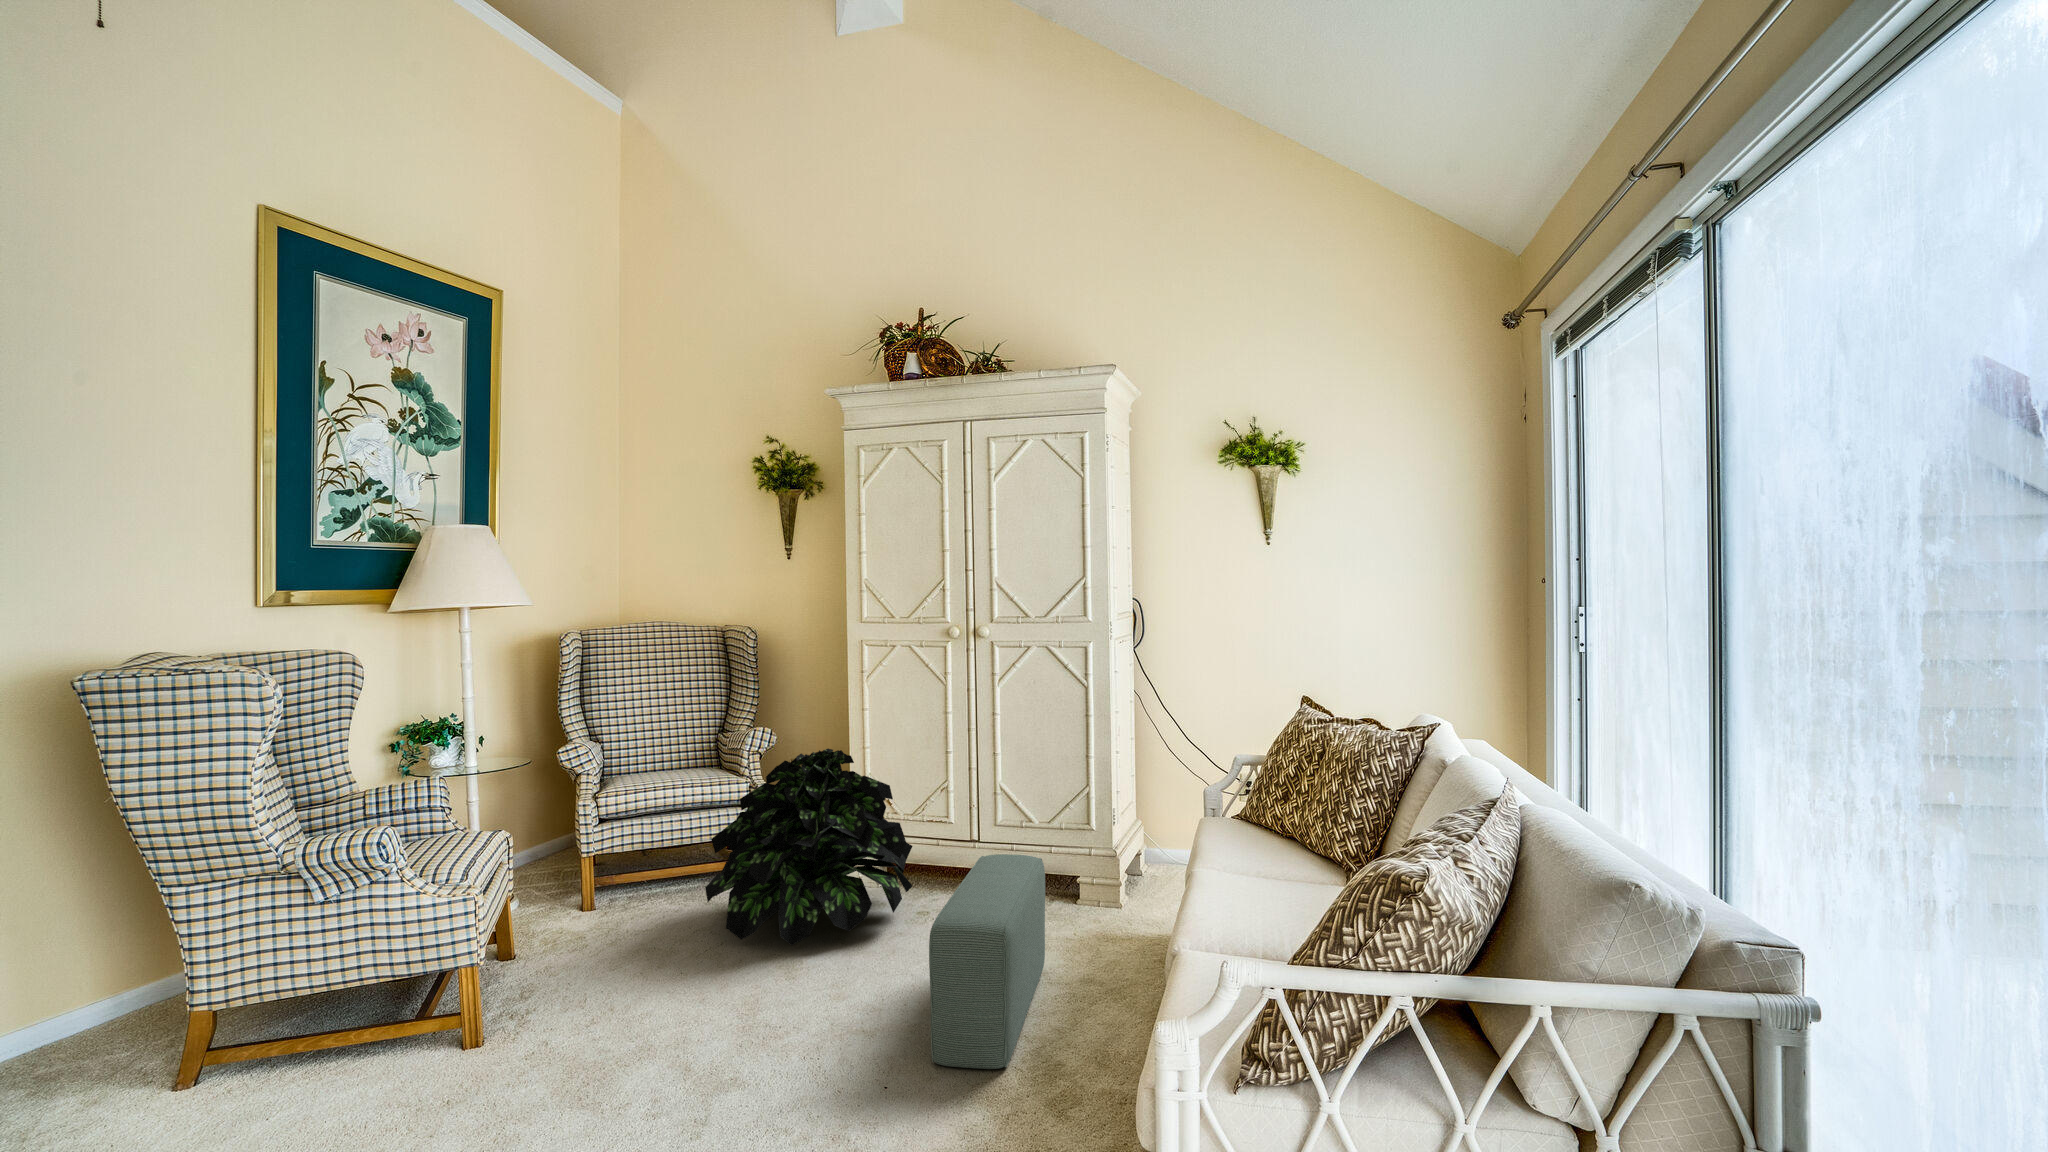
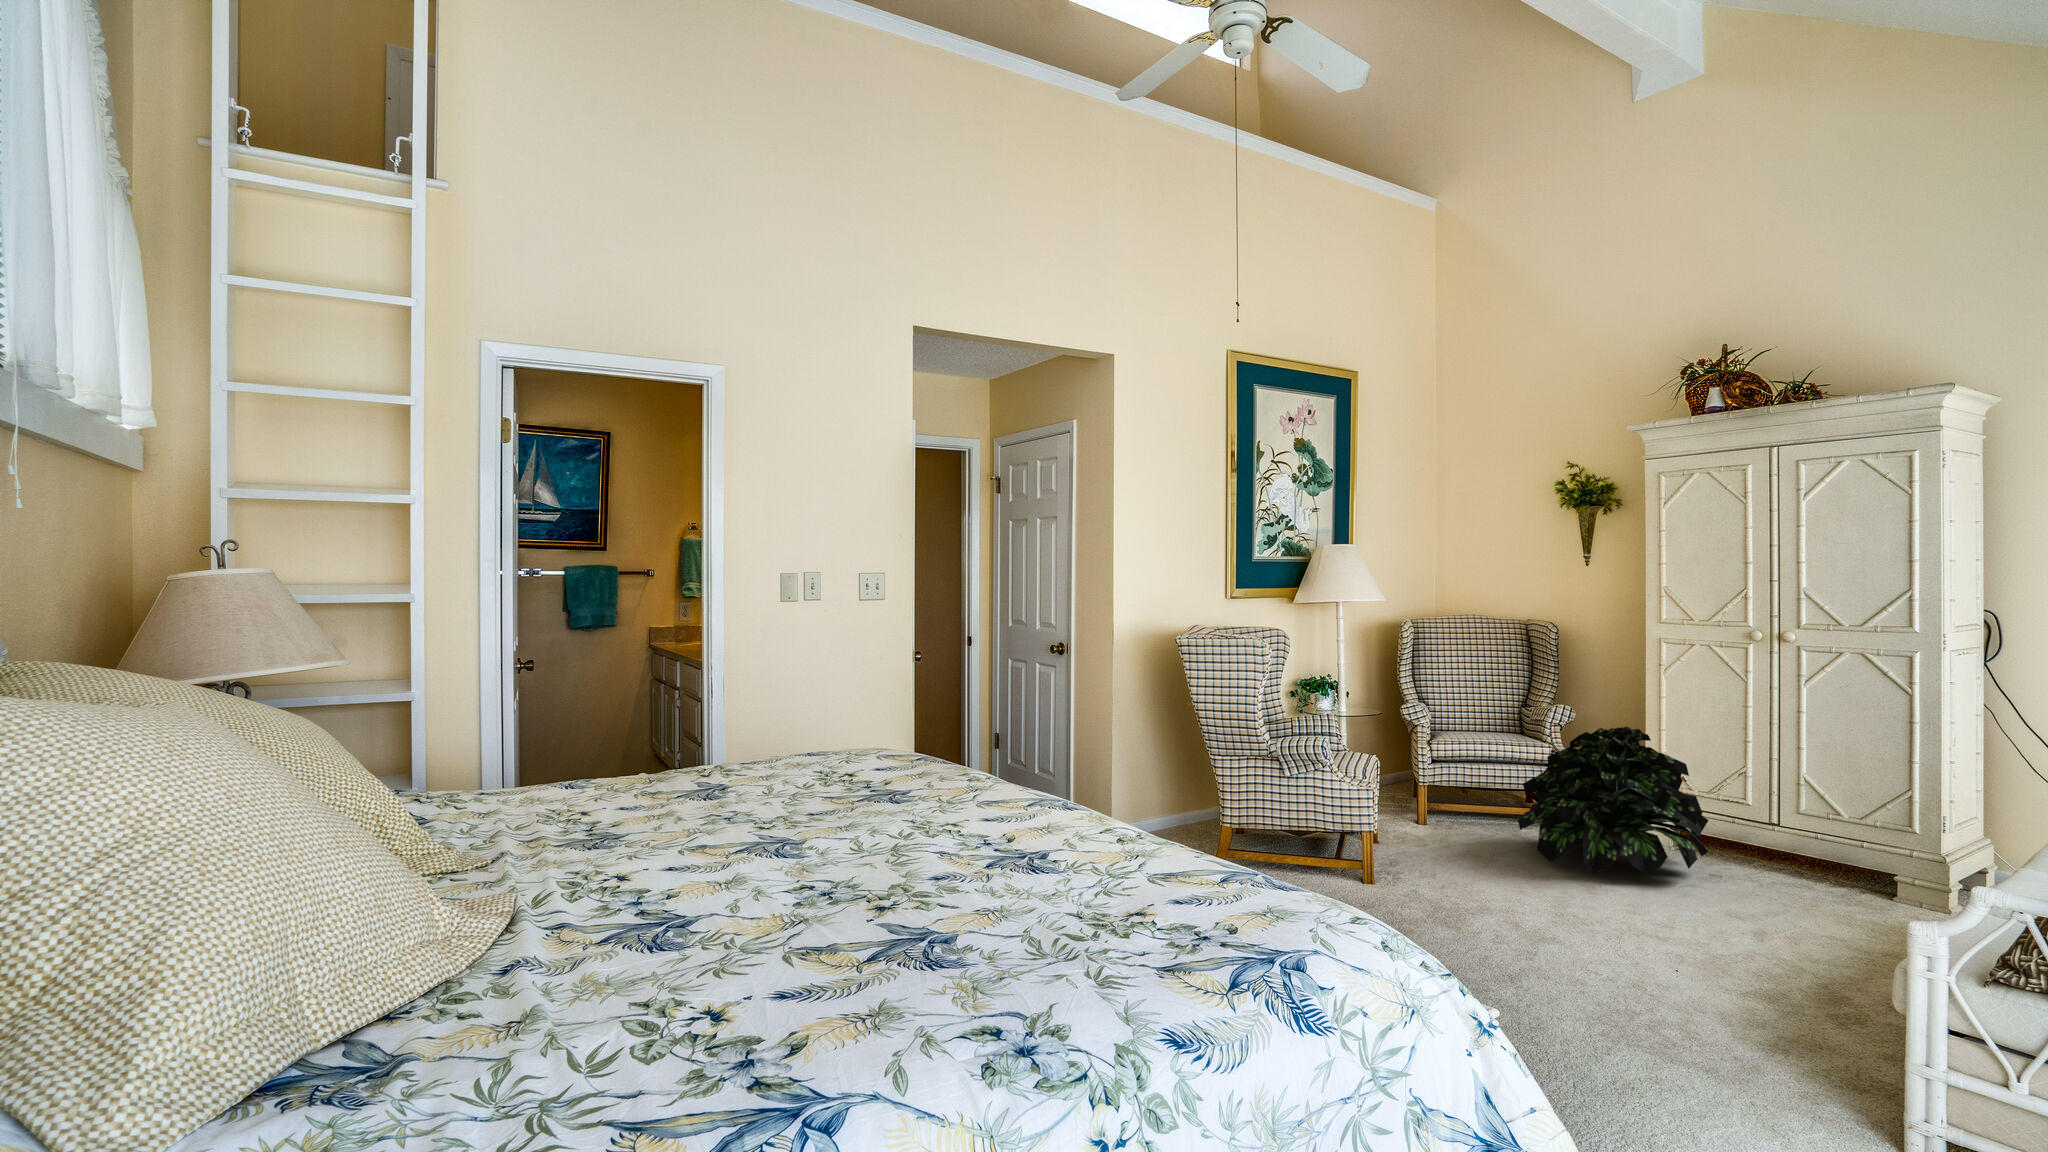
pouf: present [929,854,1045,1069] -> none [1724,831,1851,990]

